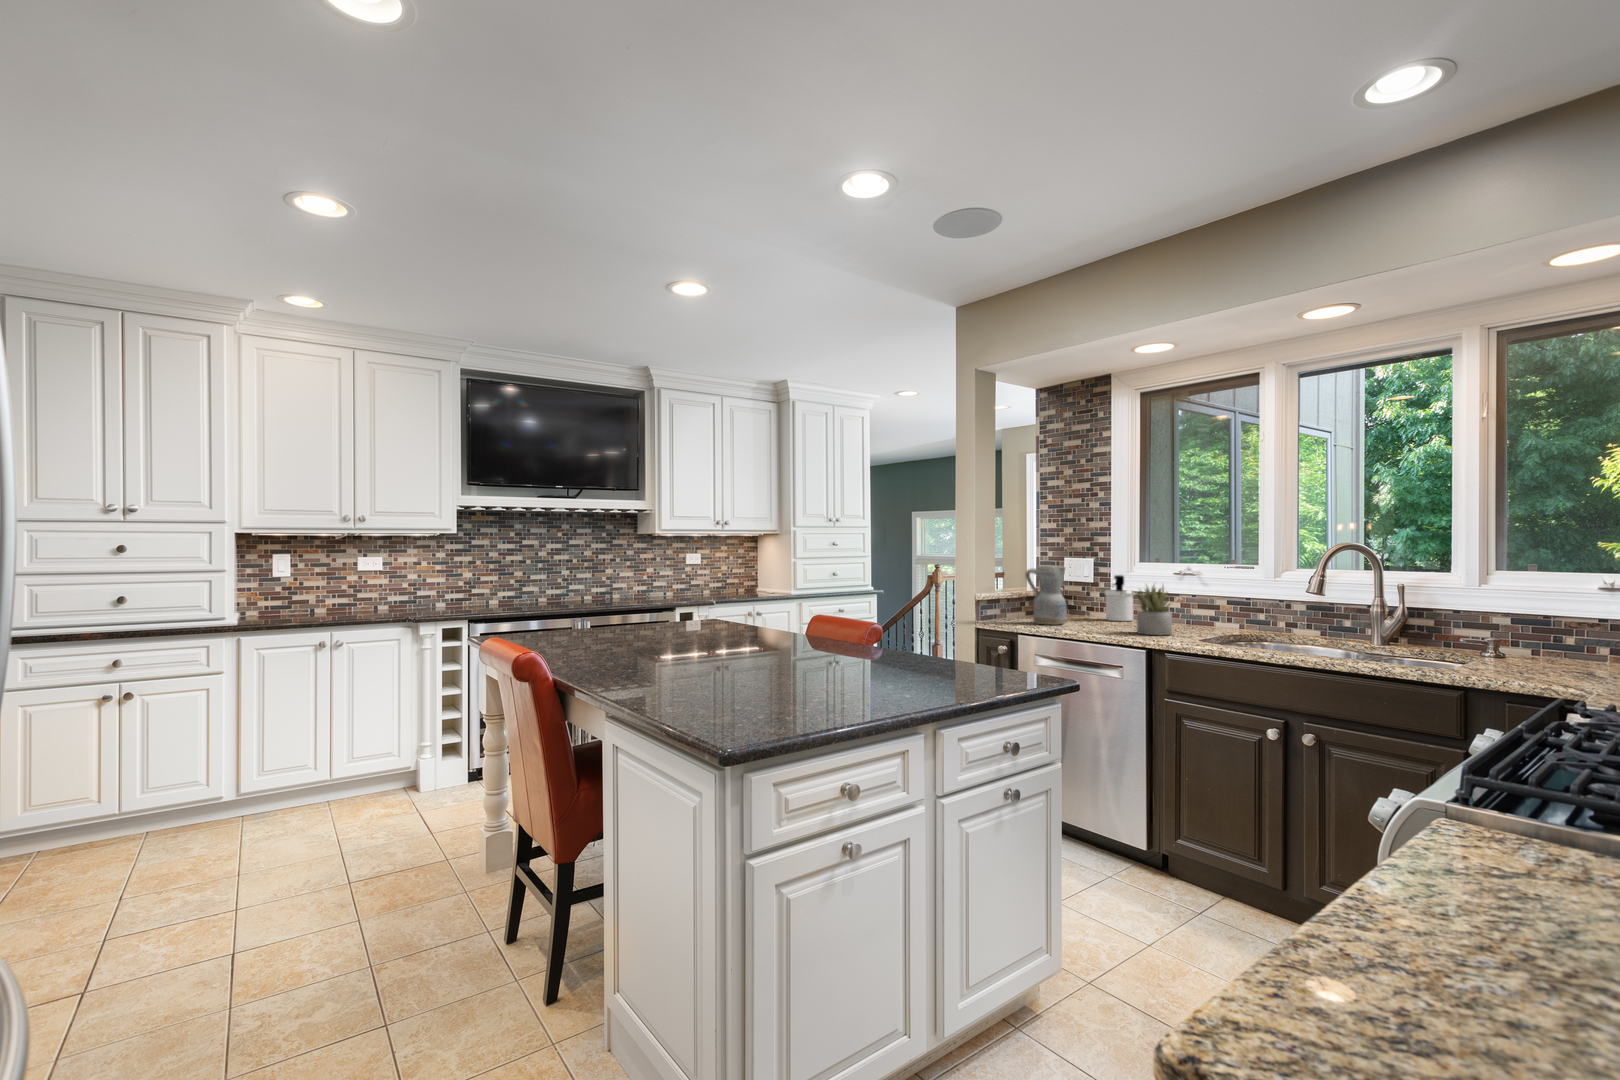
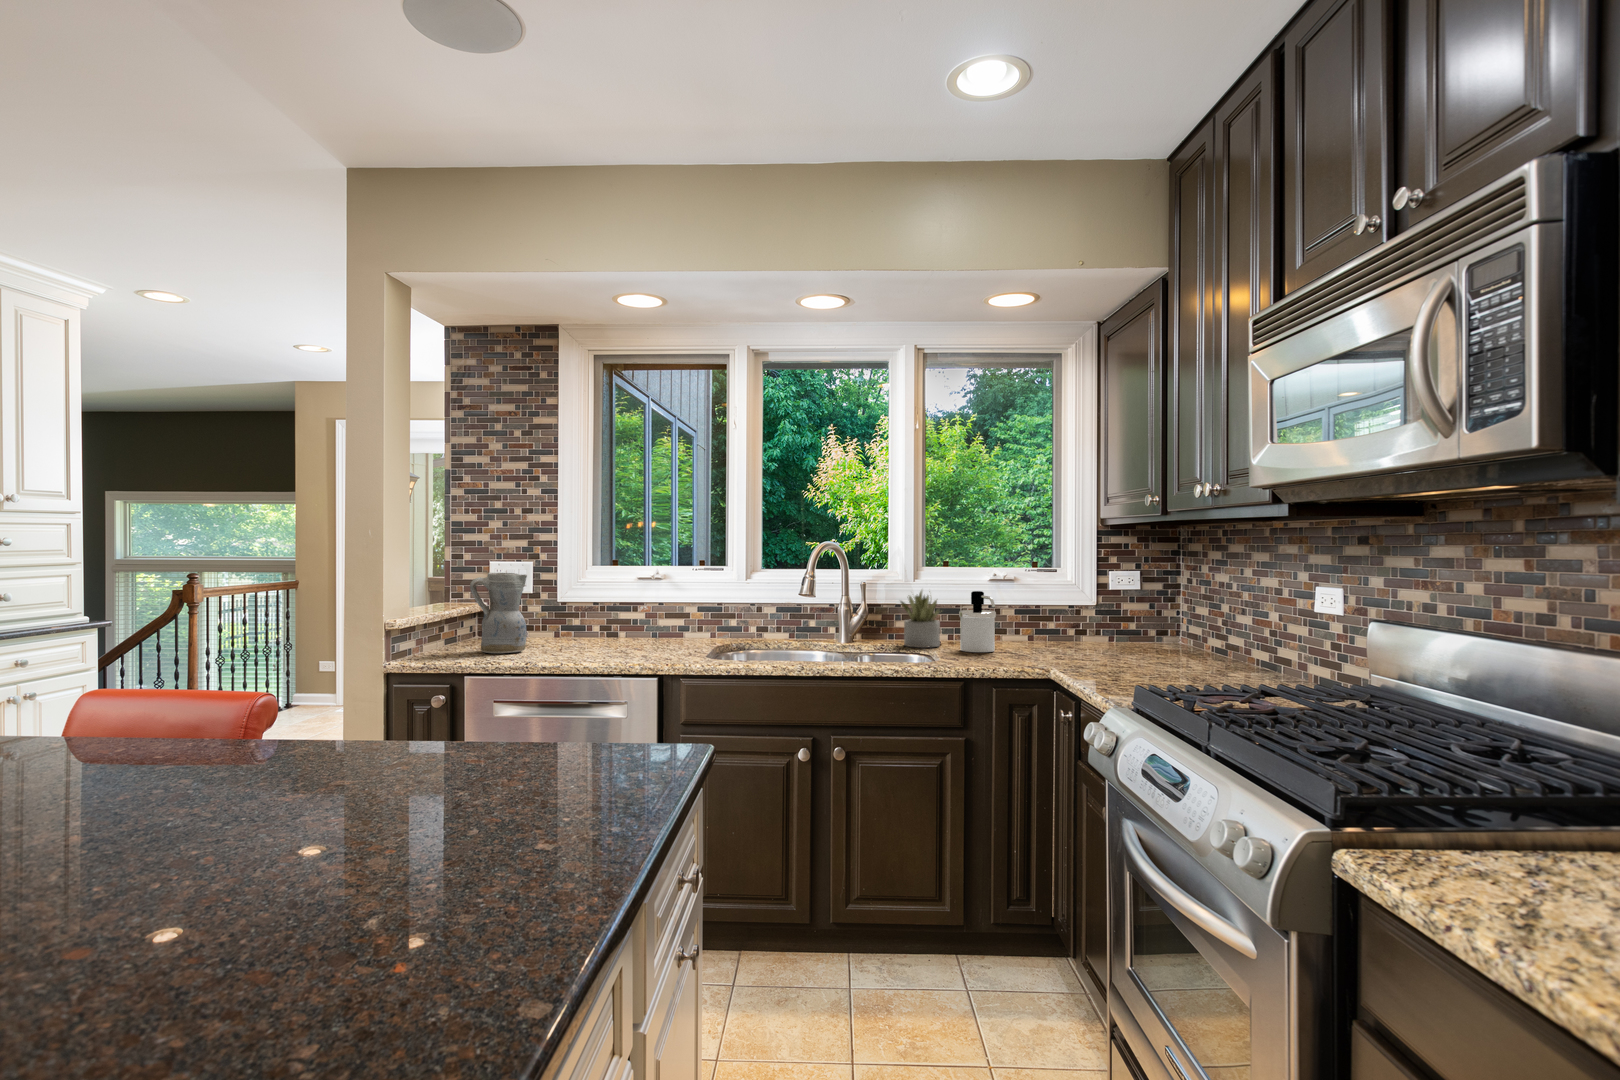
soap dispenser: present [1105,575,1134,621] -> present [959,591,996,652]
succulent plant: present [1136,586,1172,635] -> present [901,591,940,648]

